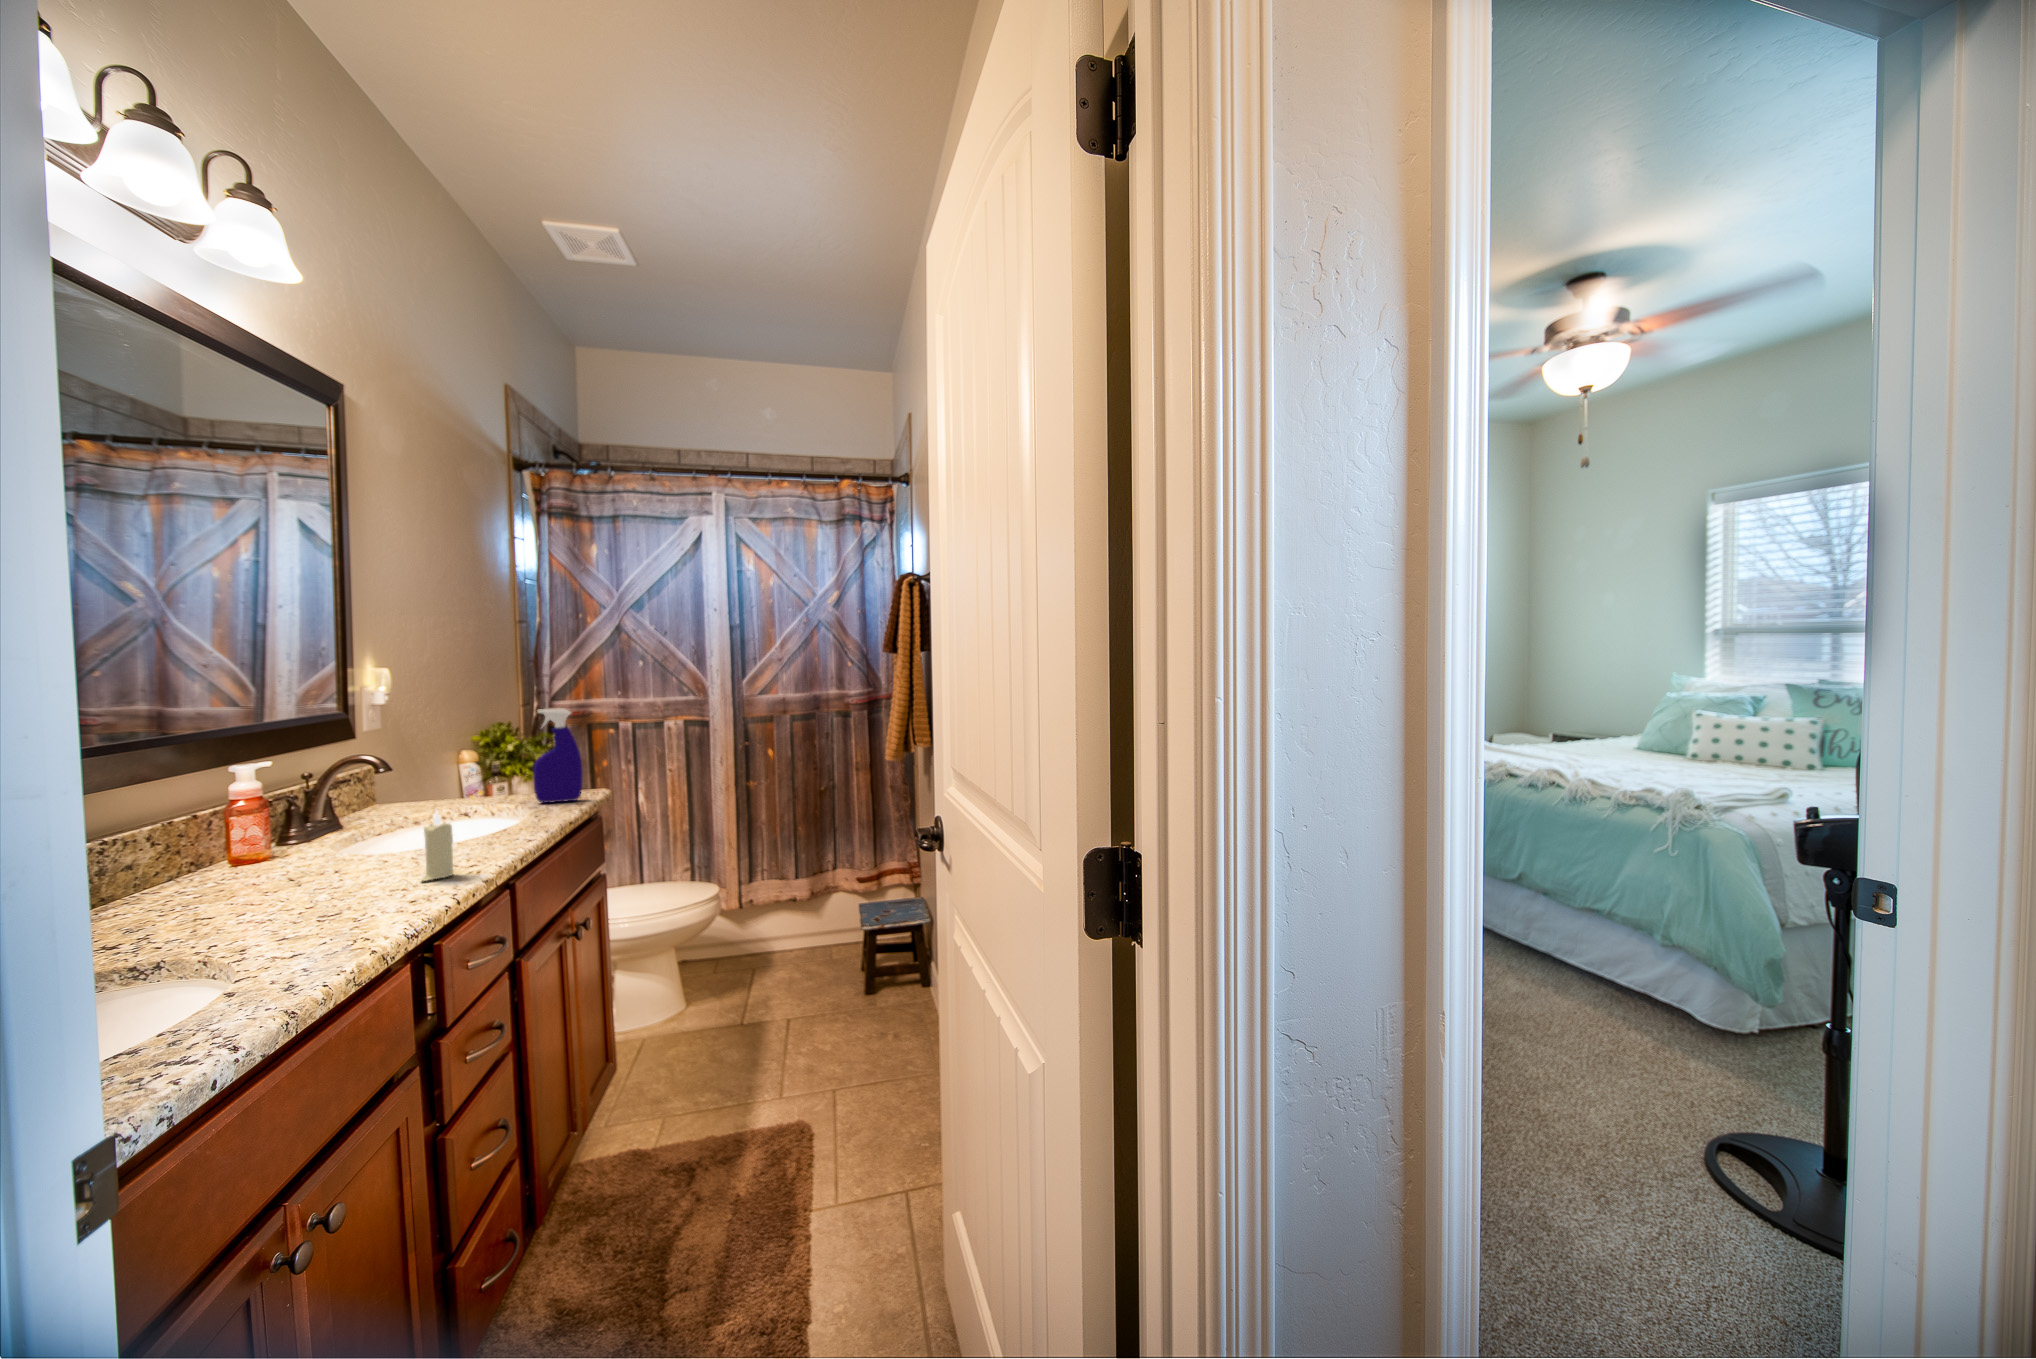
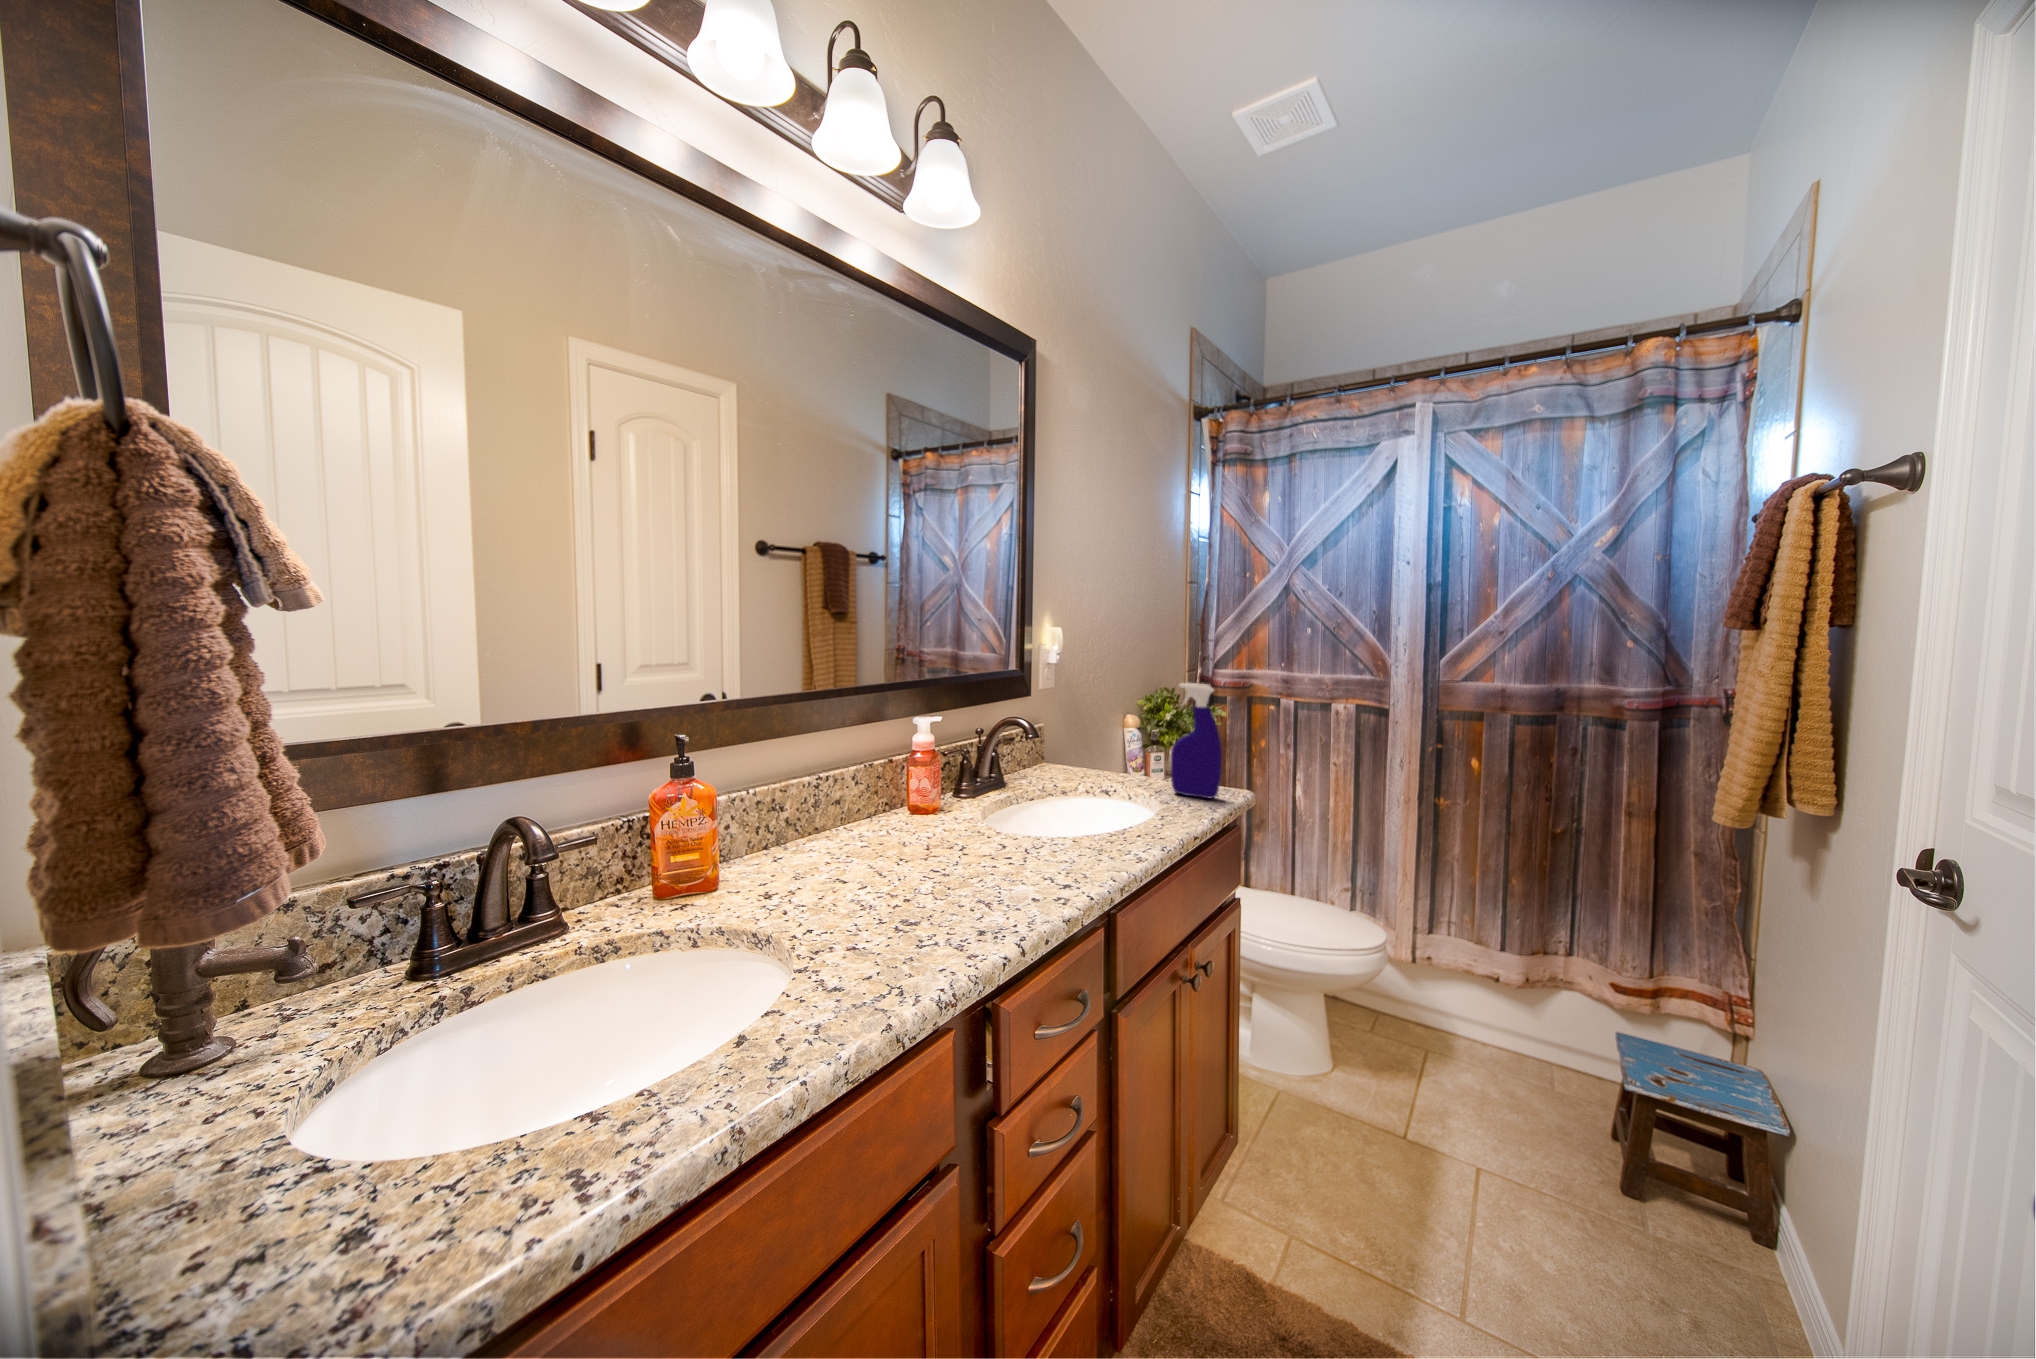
candle: present [422,811,454,881] -> none [1009,809,1044,897]

